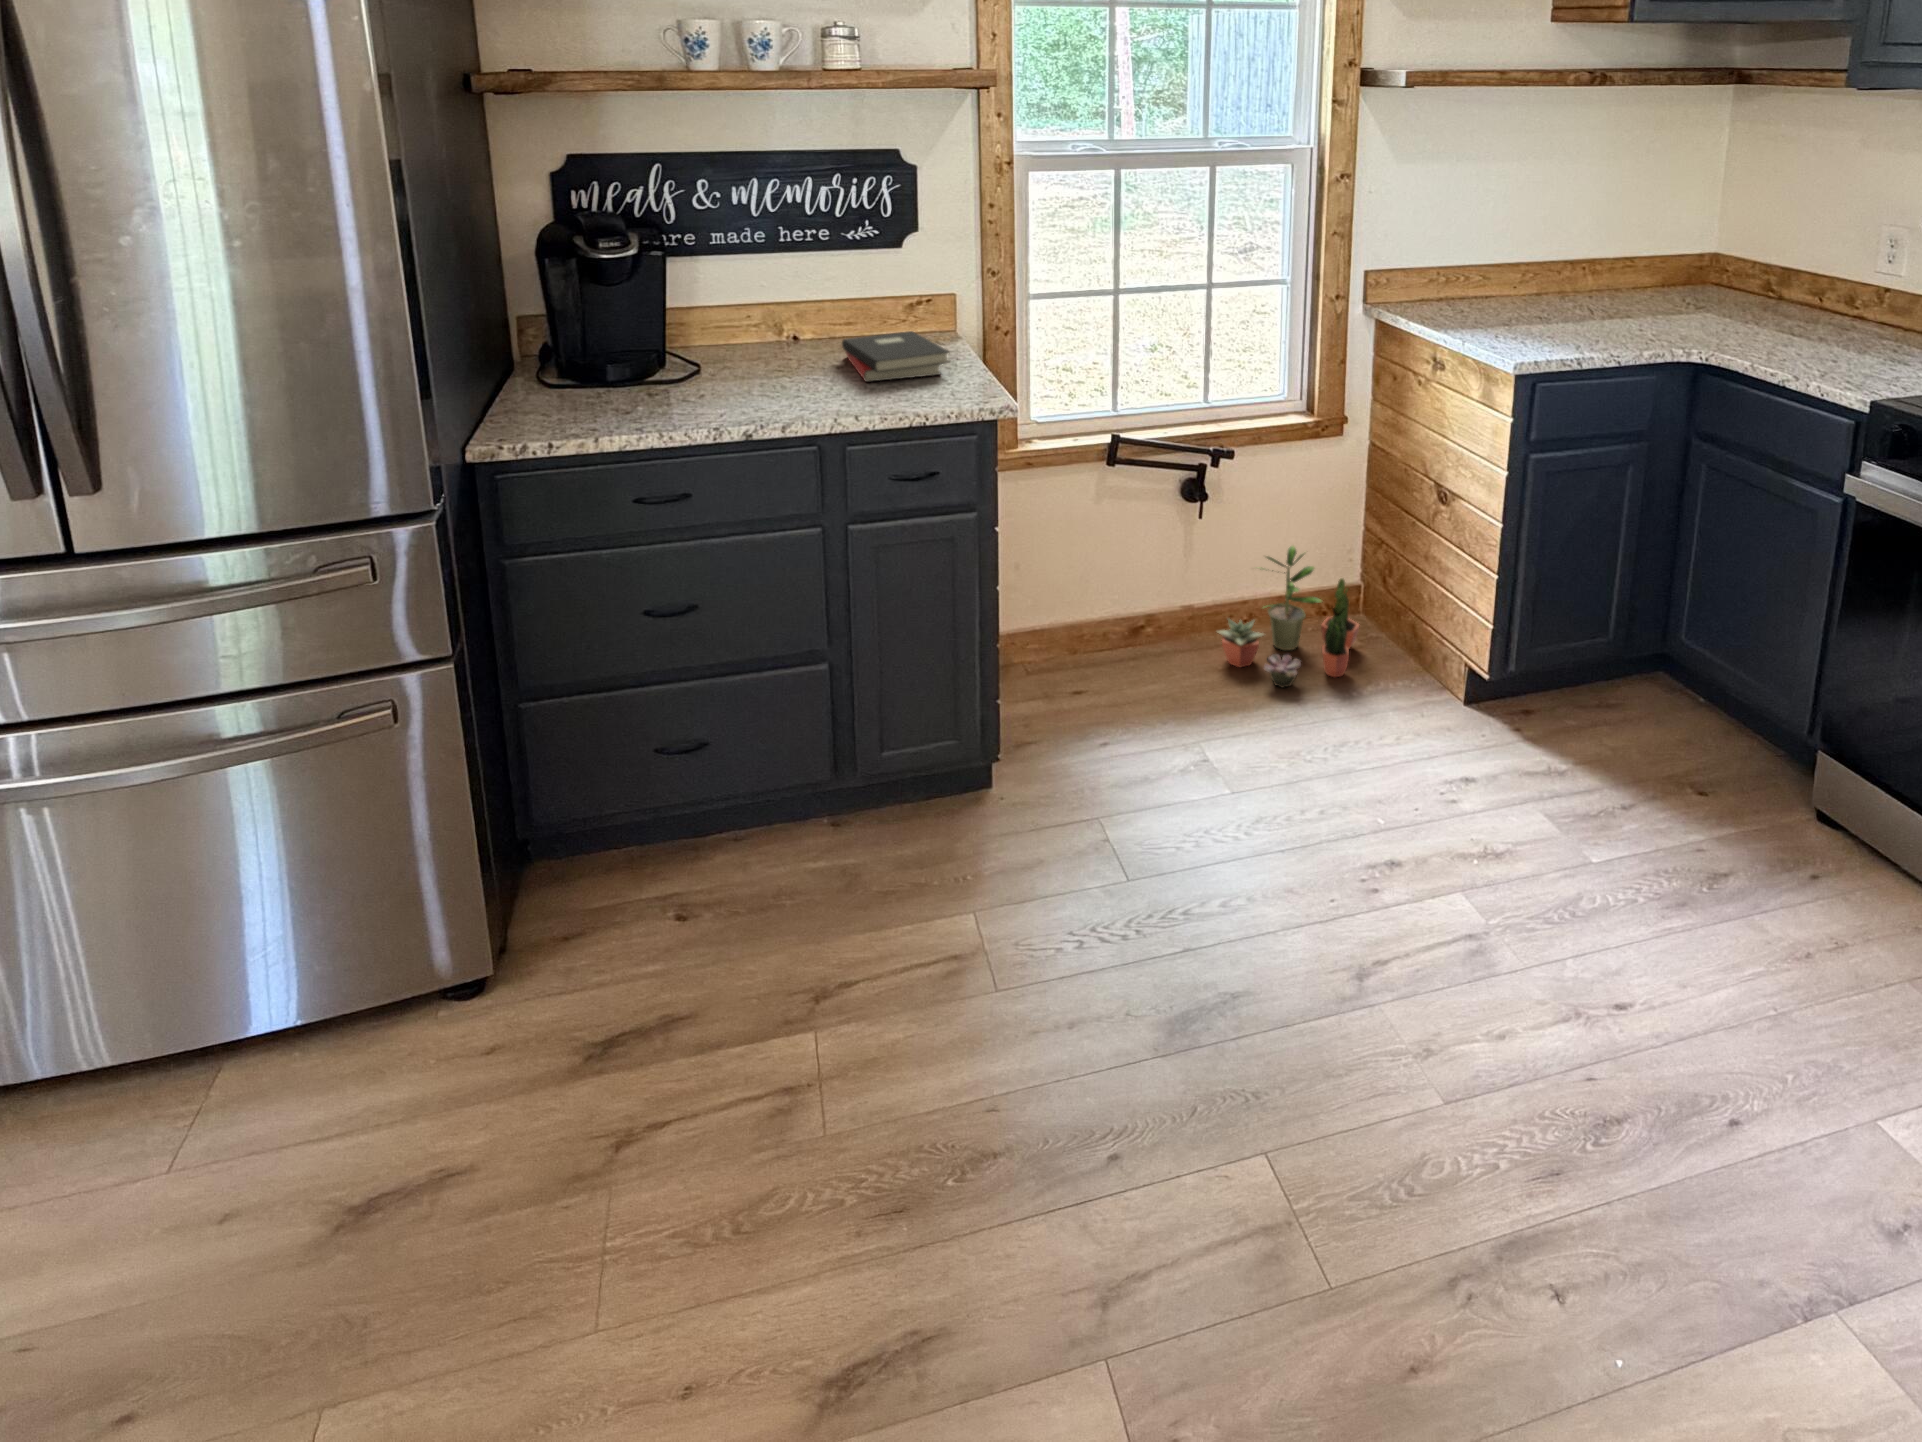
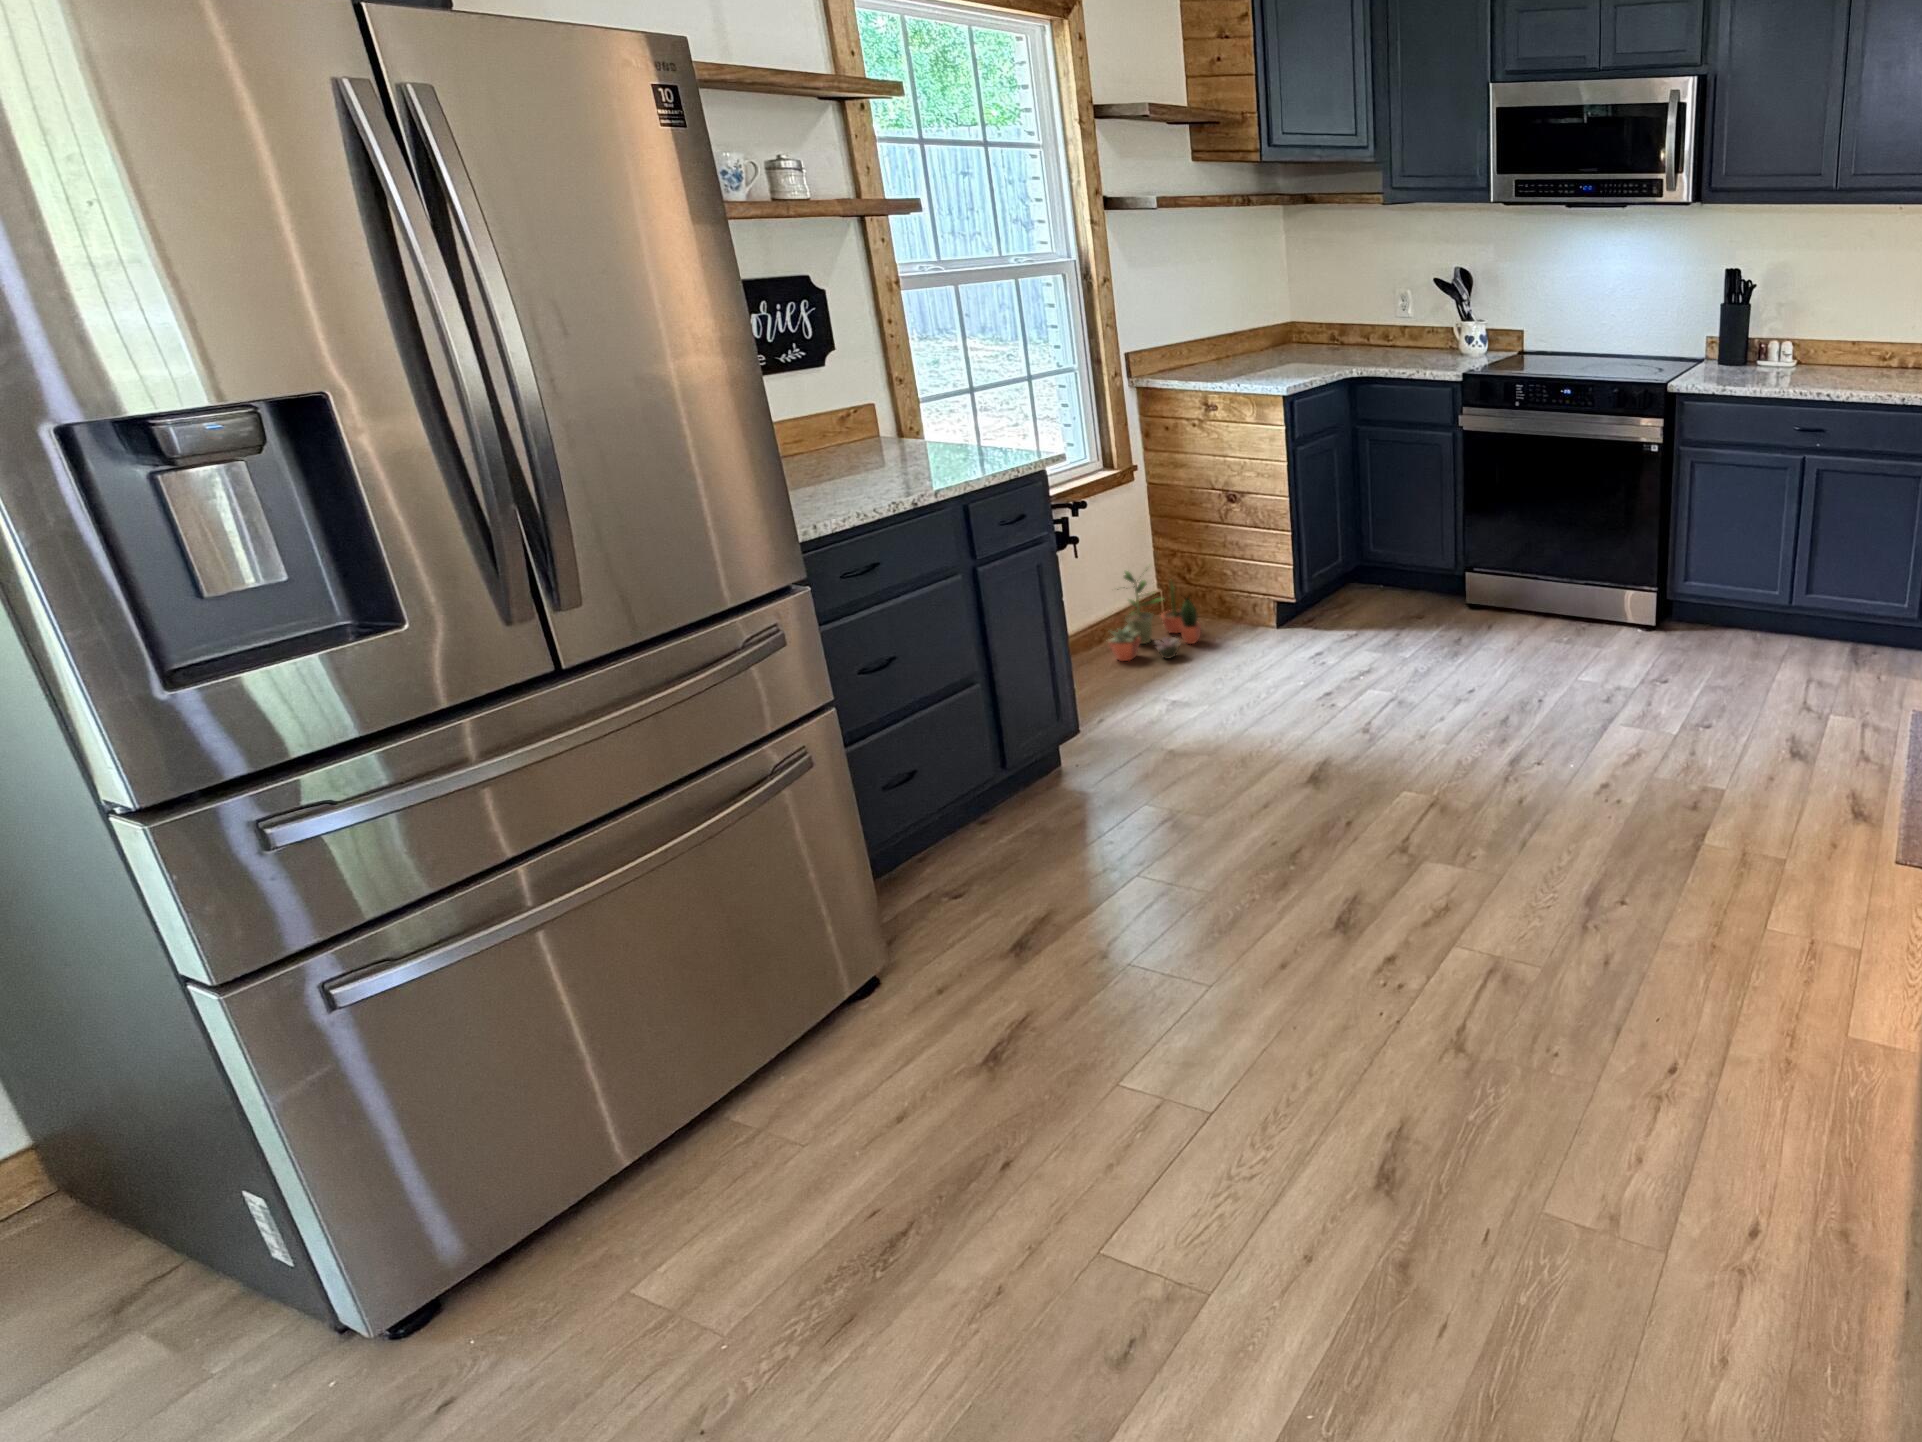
hardback book: present [842,331,949,382] -> none [835,433,960,468]

